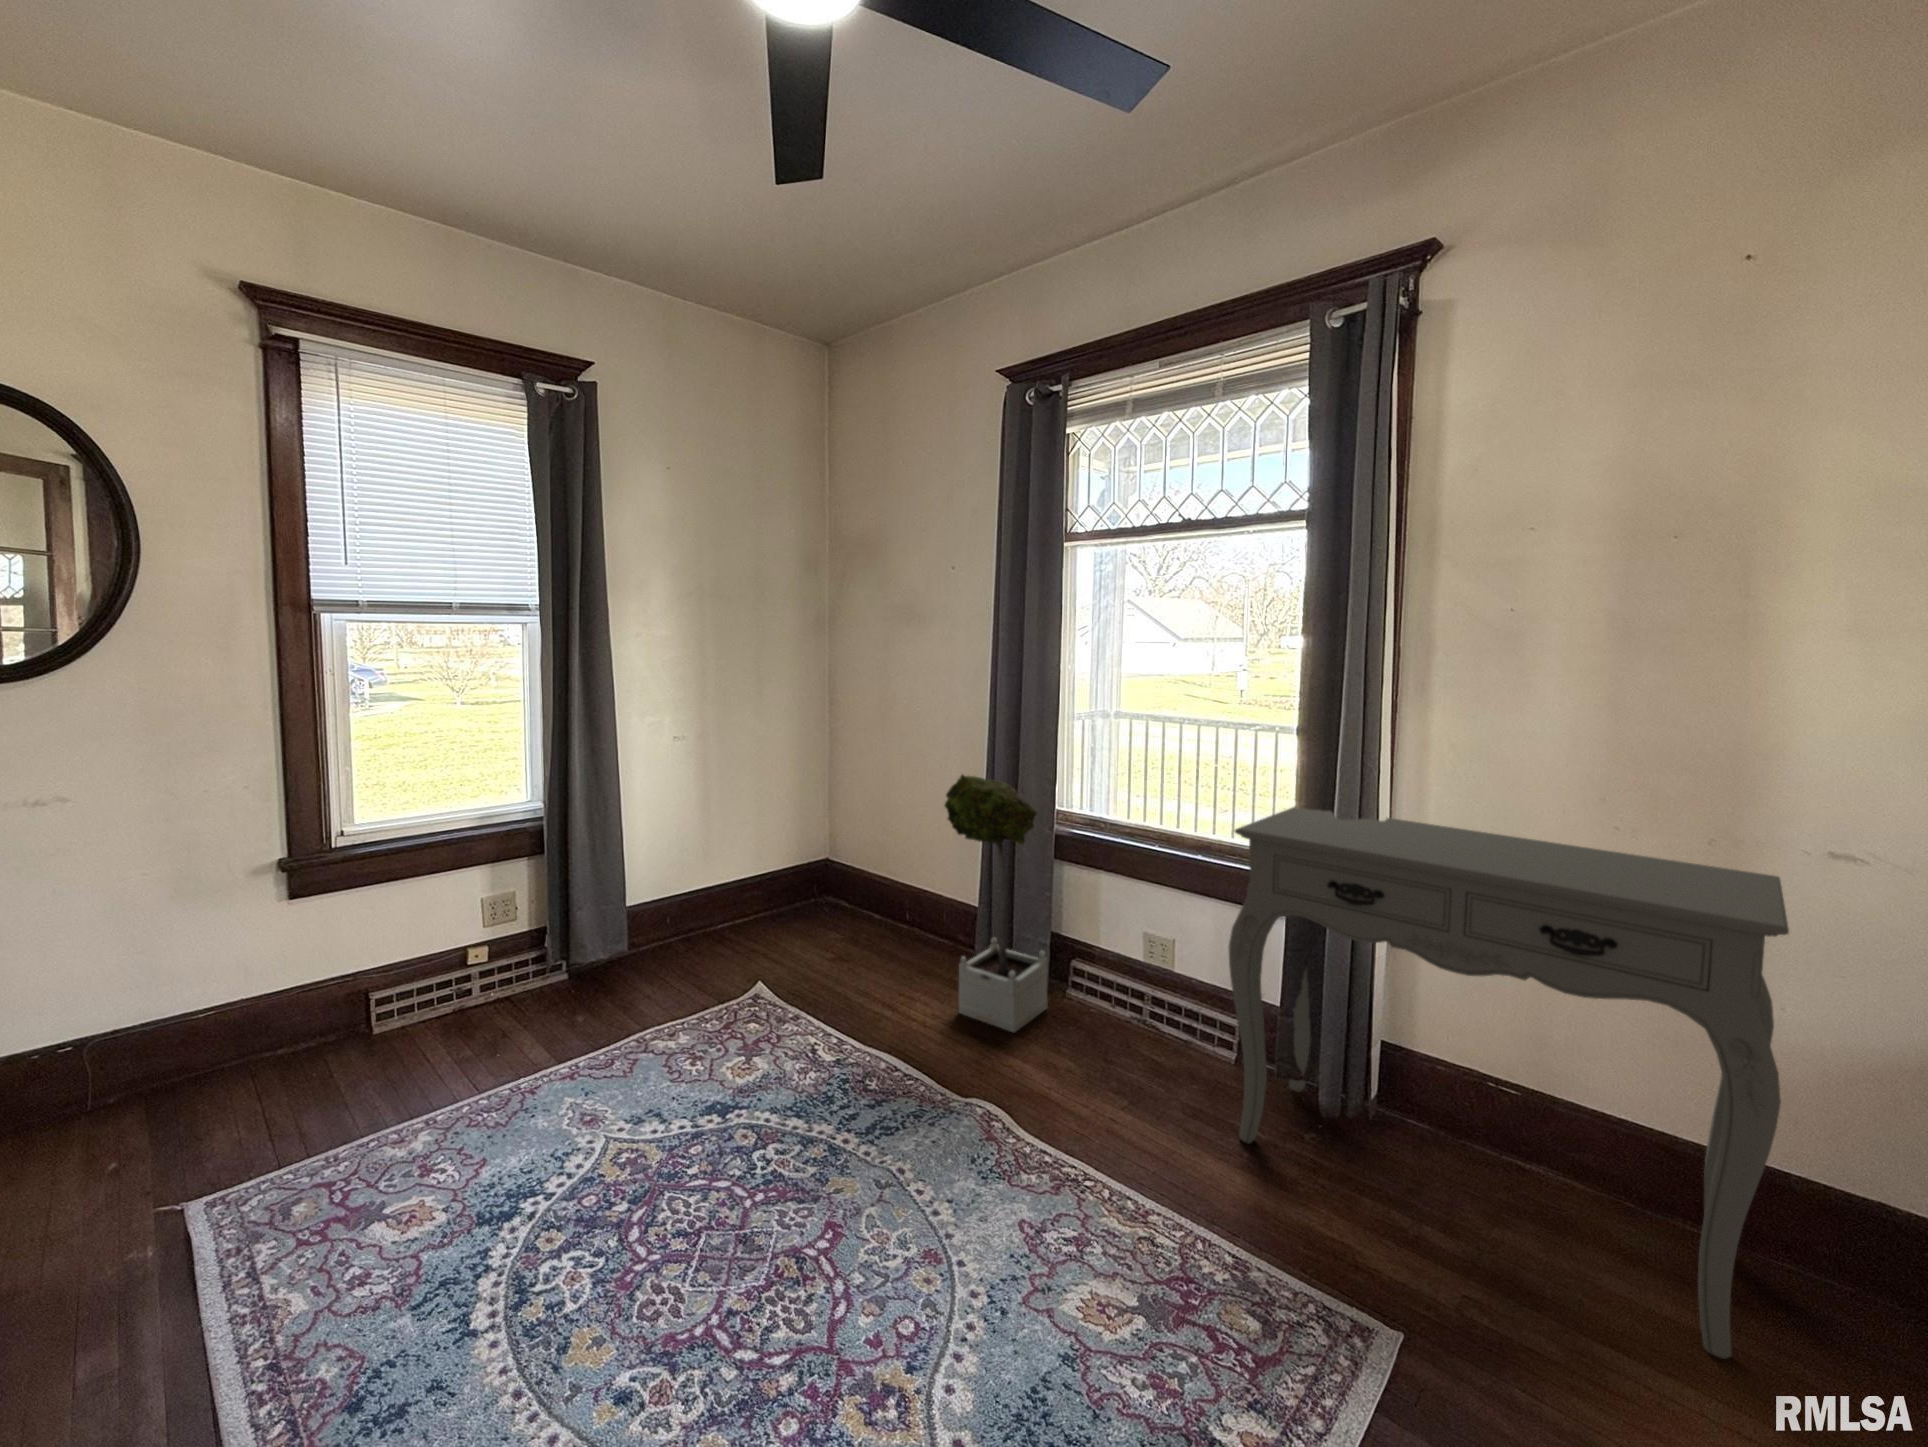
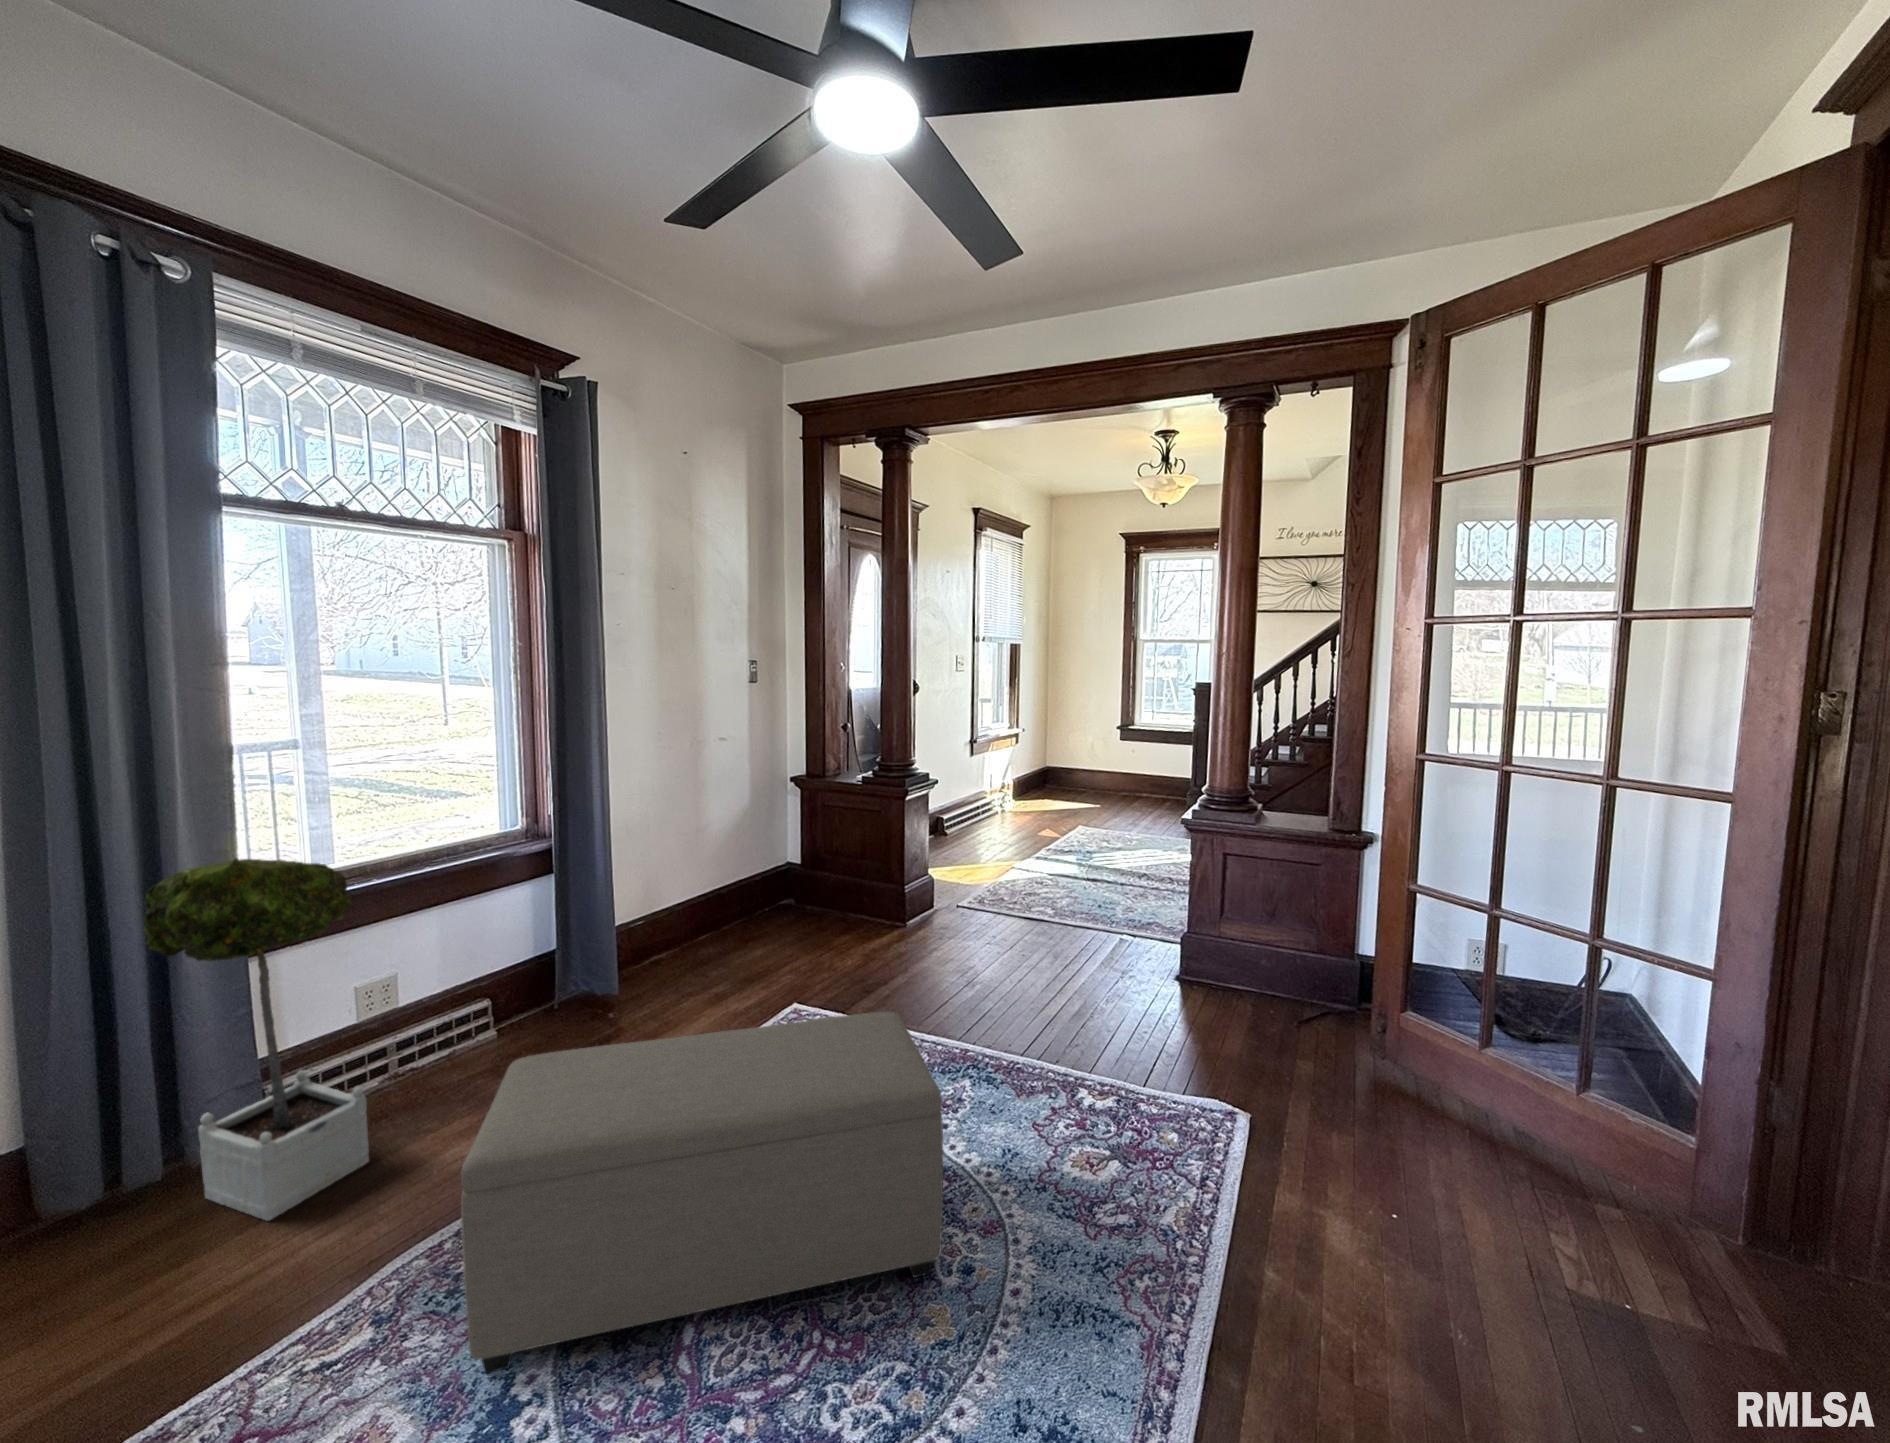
console table: present [1228,807,1789,1359] -> none [527,752,802,1035]
ottoman: none [642,961,894,1378] -> present [461,1012,943,1373]

